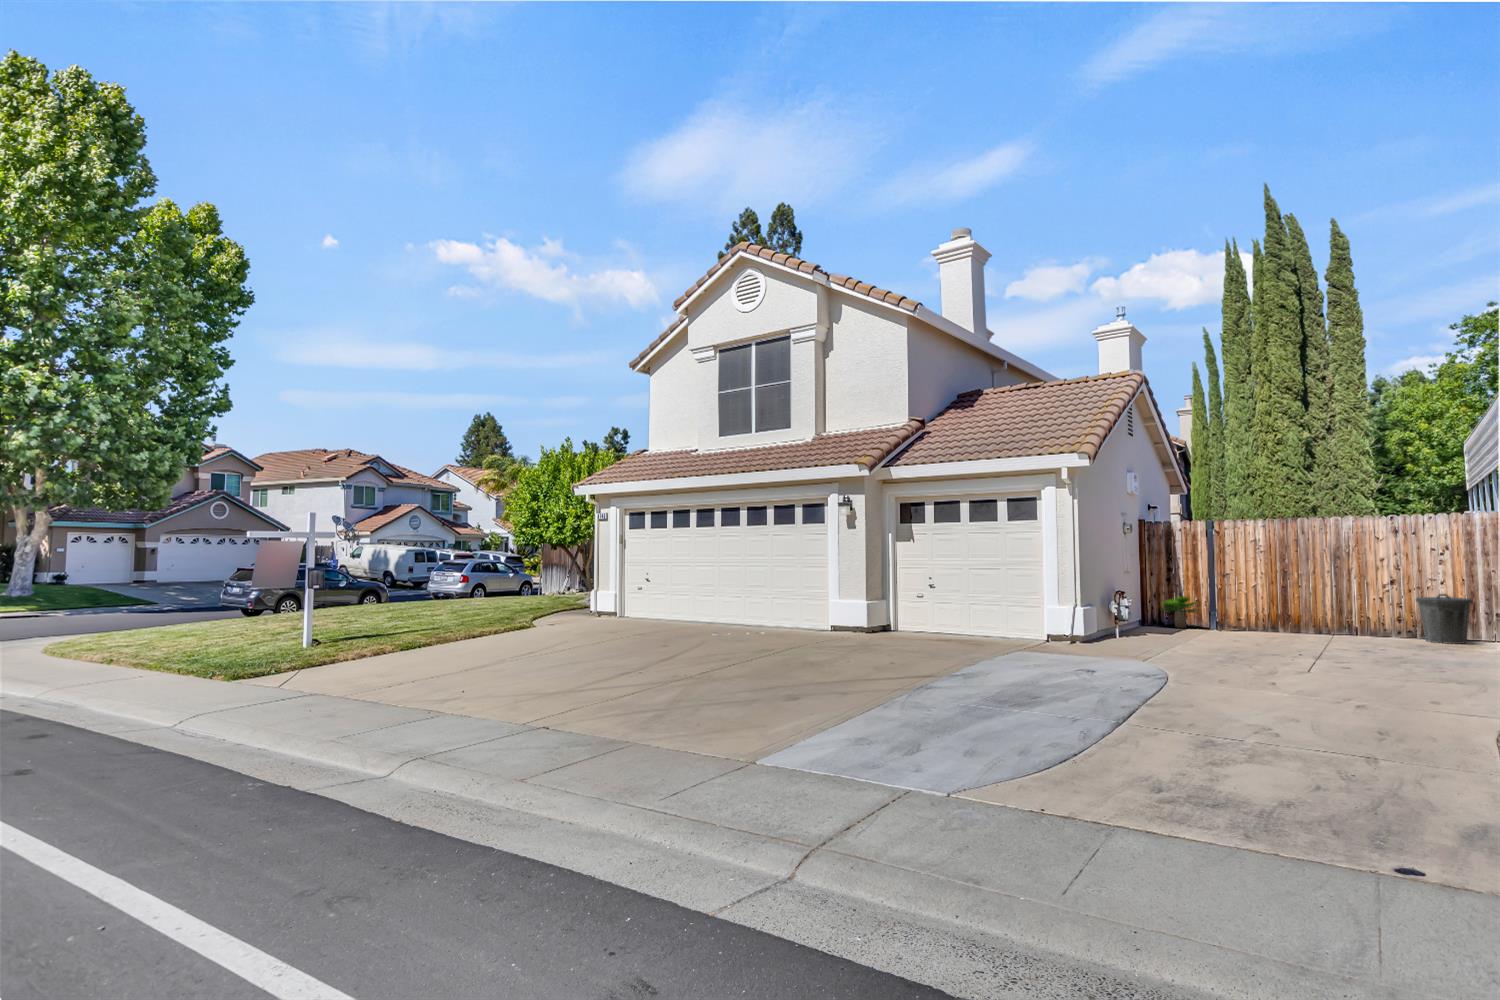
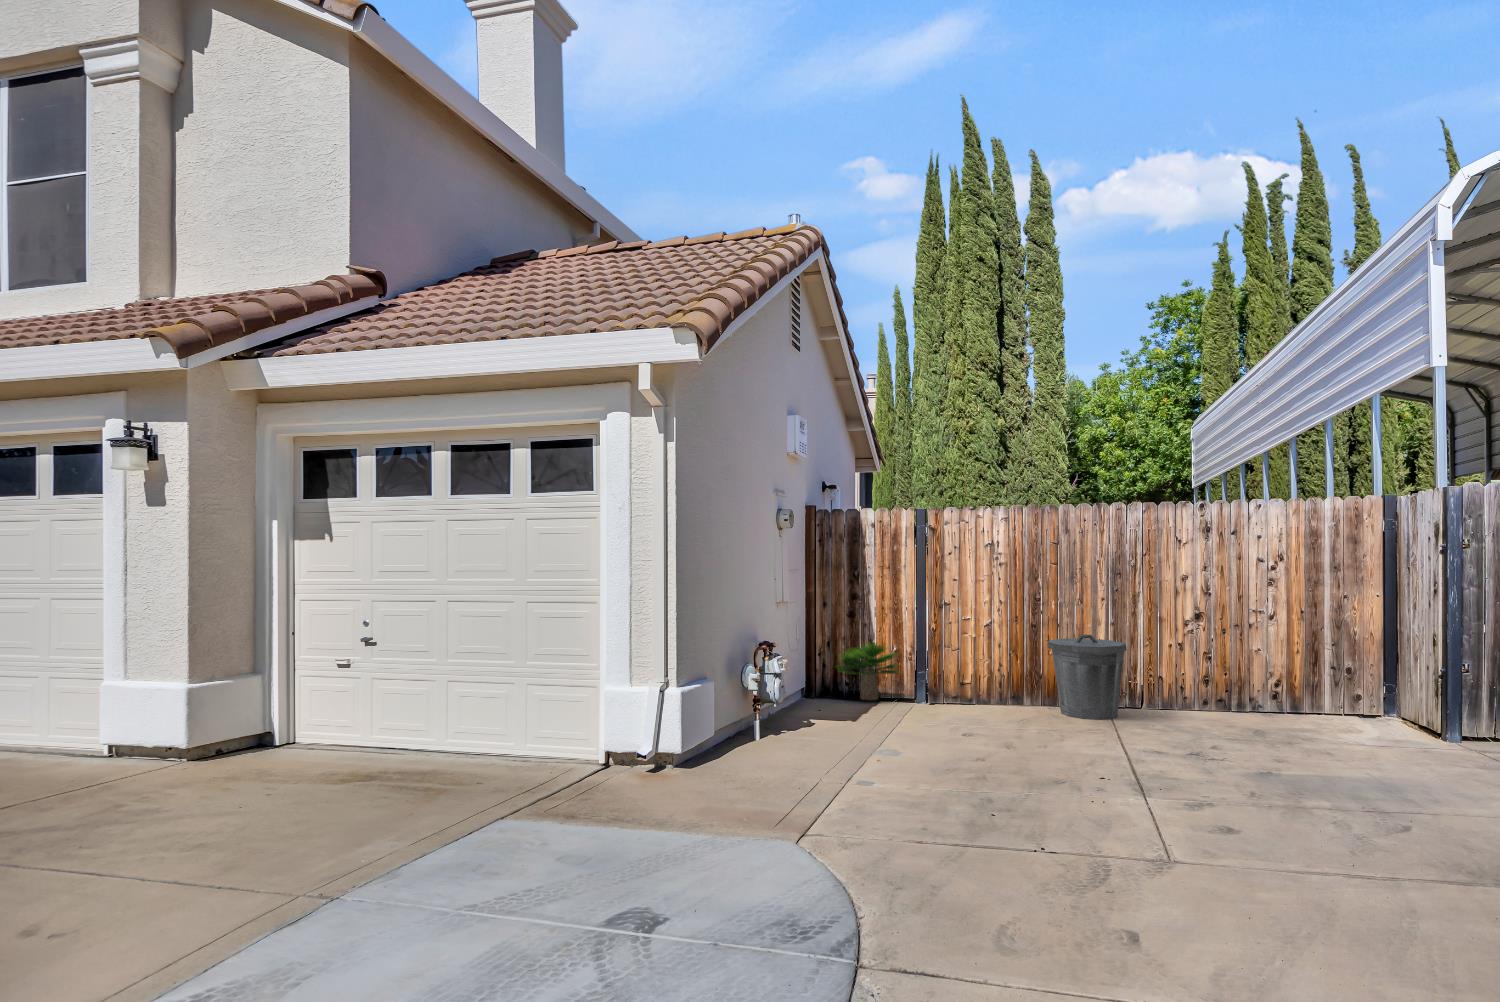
trash can: present [1416,594,1472,644] -> present [1048,635,1127,719]

